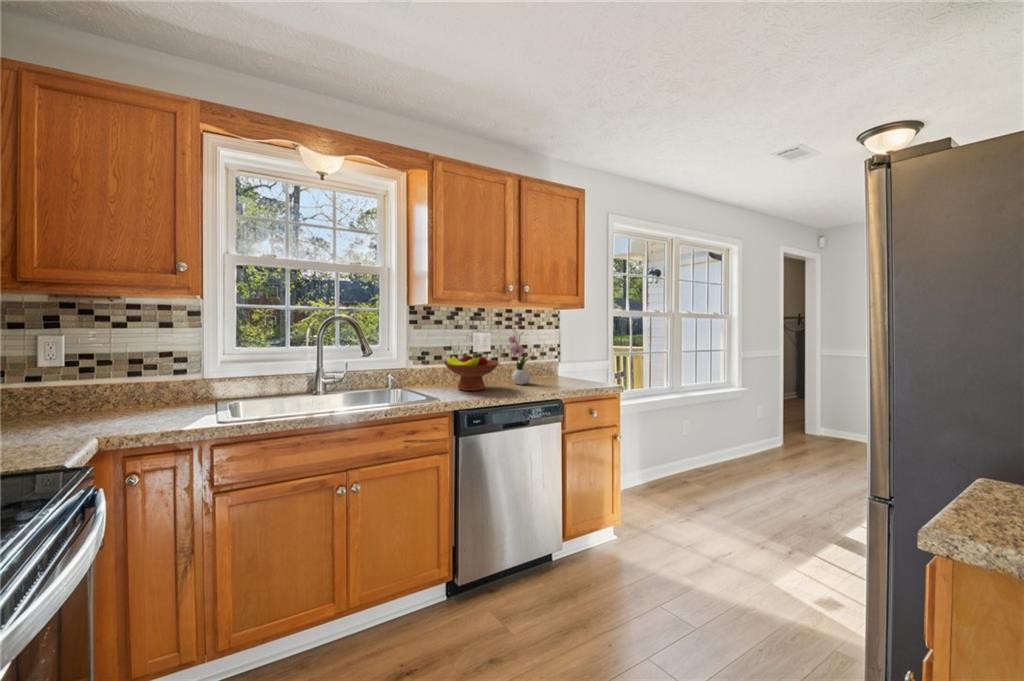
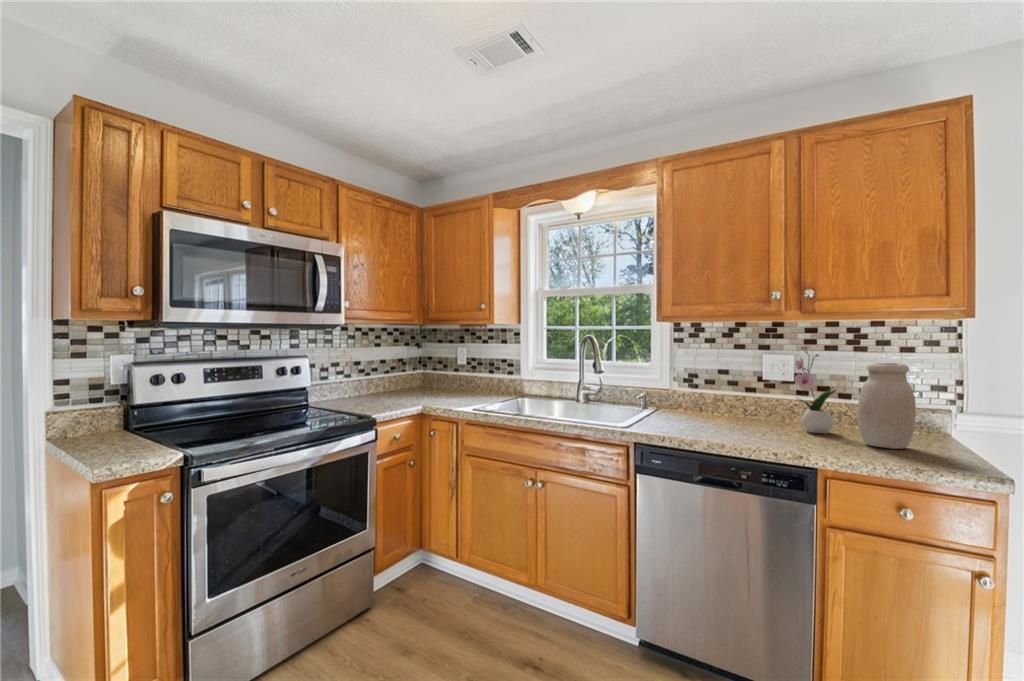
jar: none [549,337,574,386] -> present [857,363,916,449]
fruit bowl: present [444,353,499,391] -> none [683,377,761,426]

